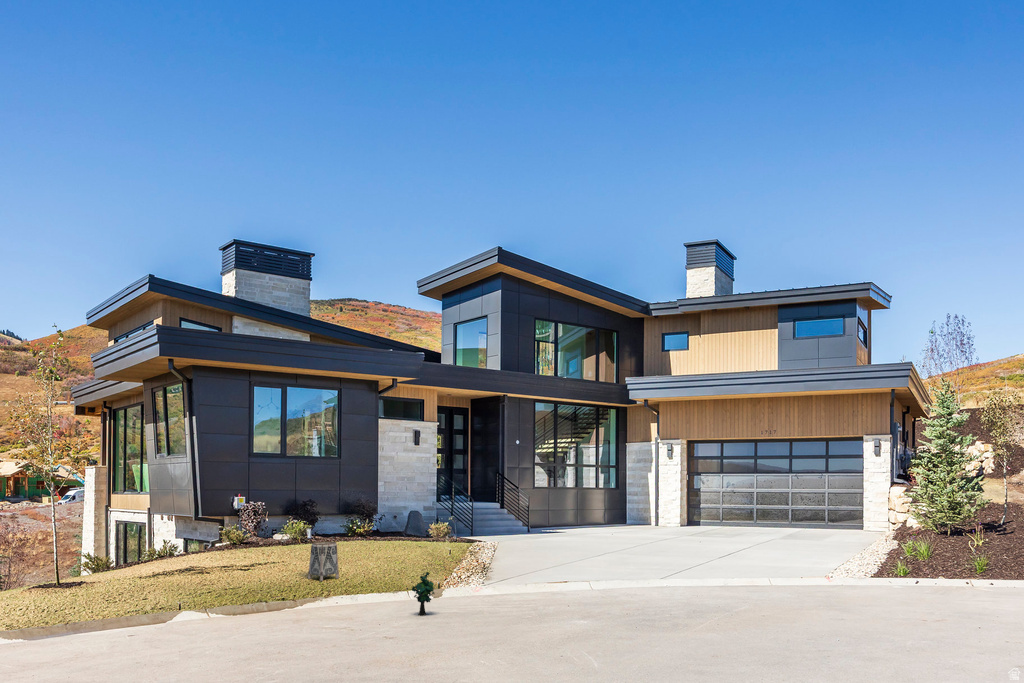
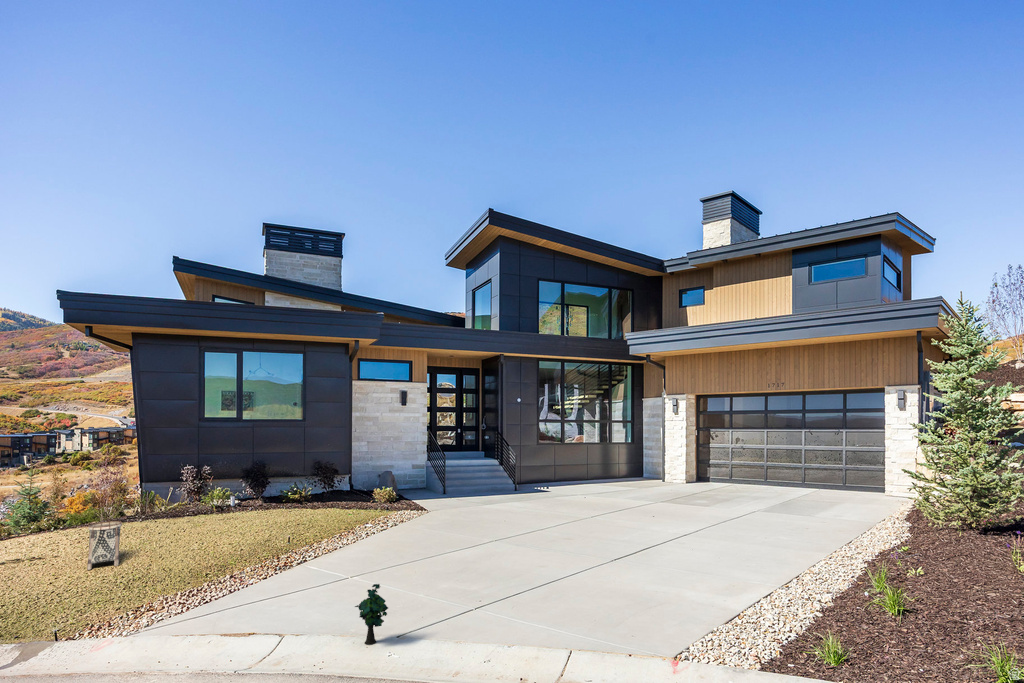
decorative plant: present [412,572,435,615] -> present [355,584,388,645]

